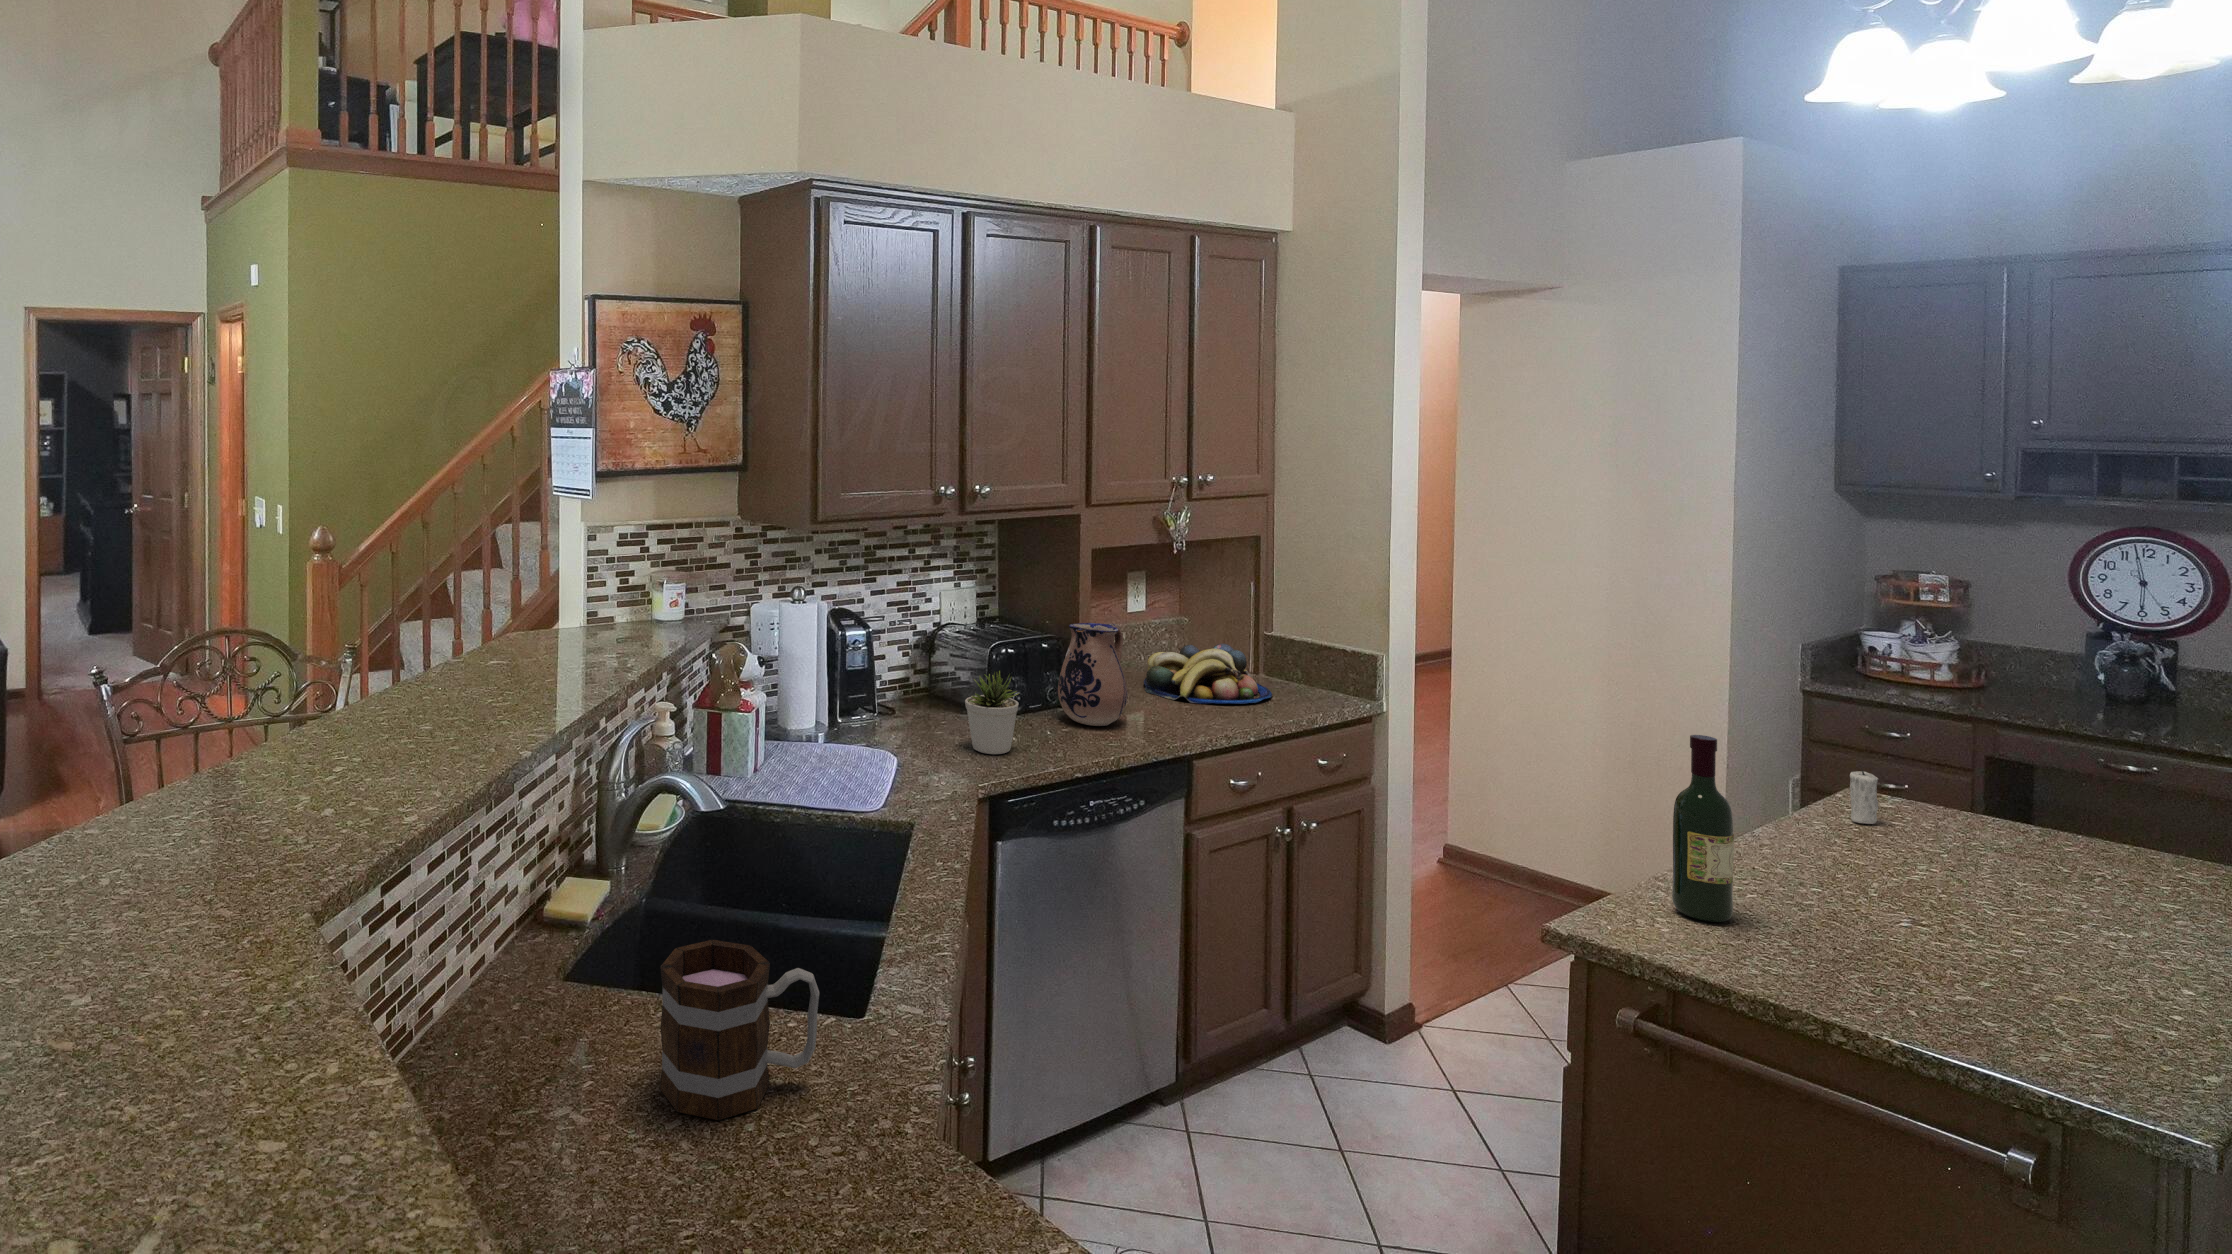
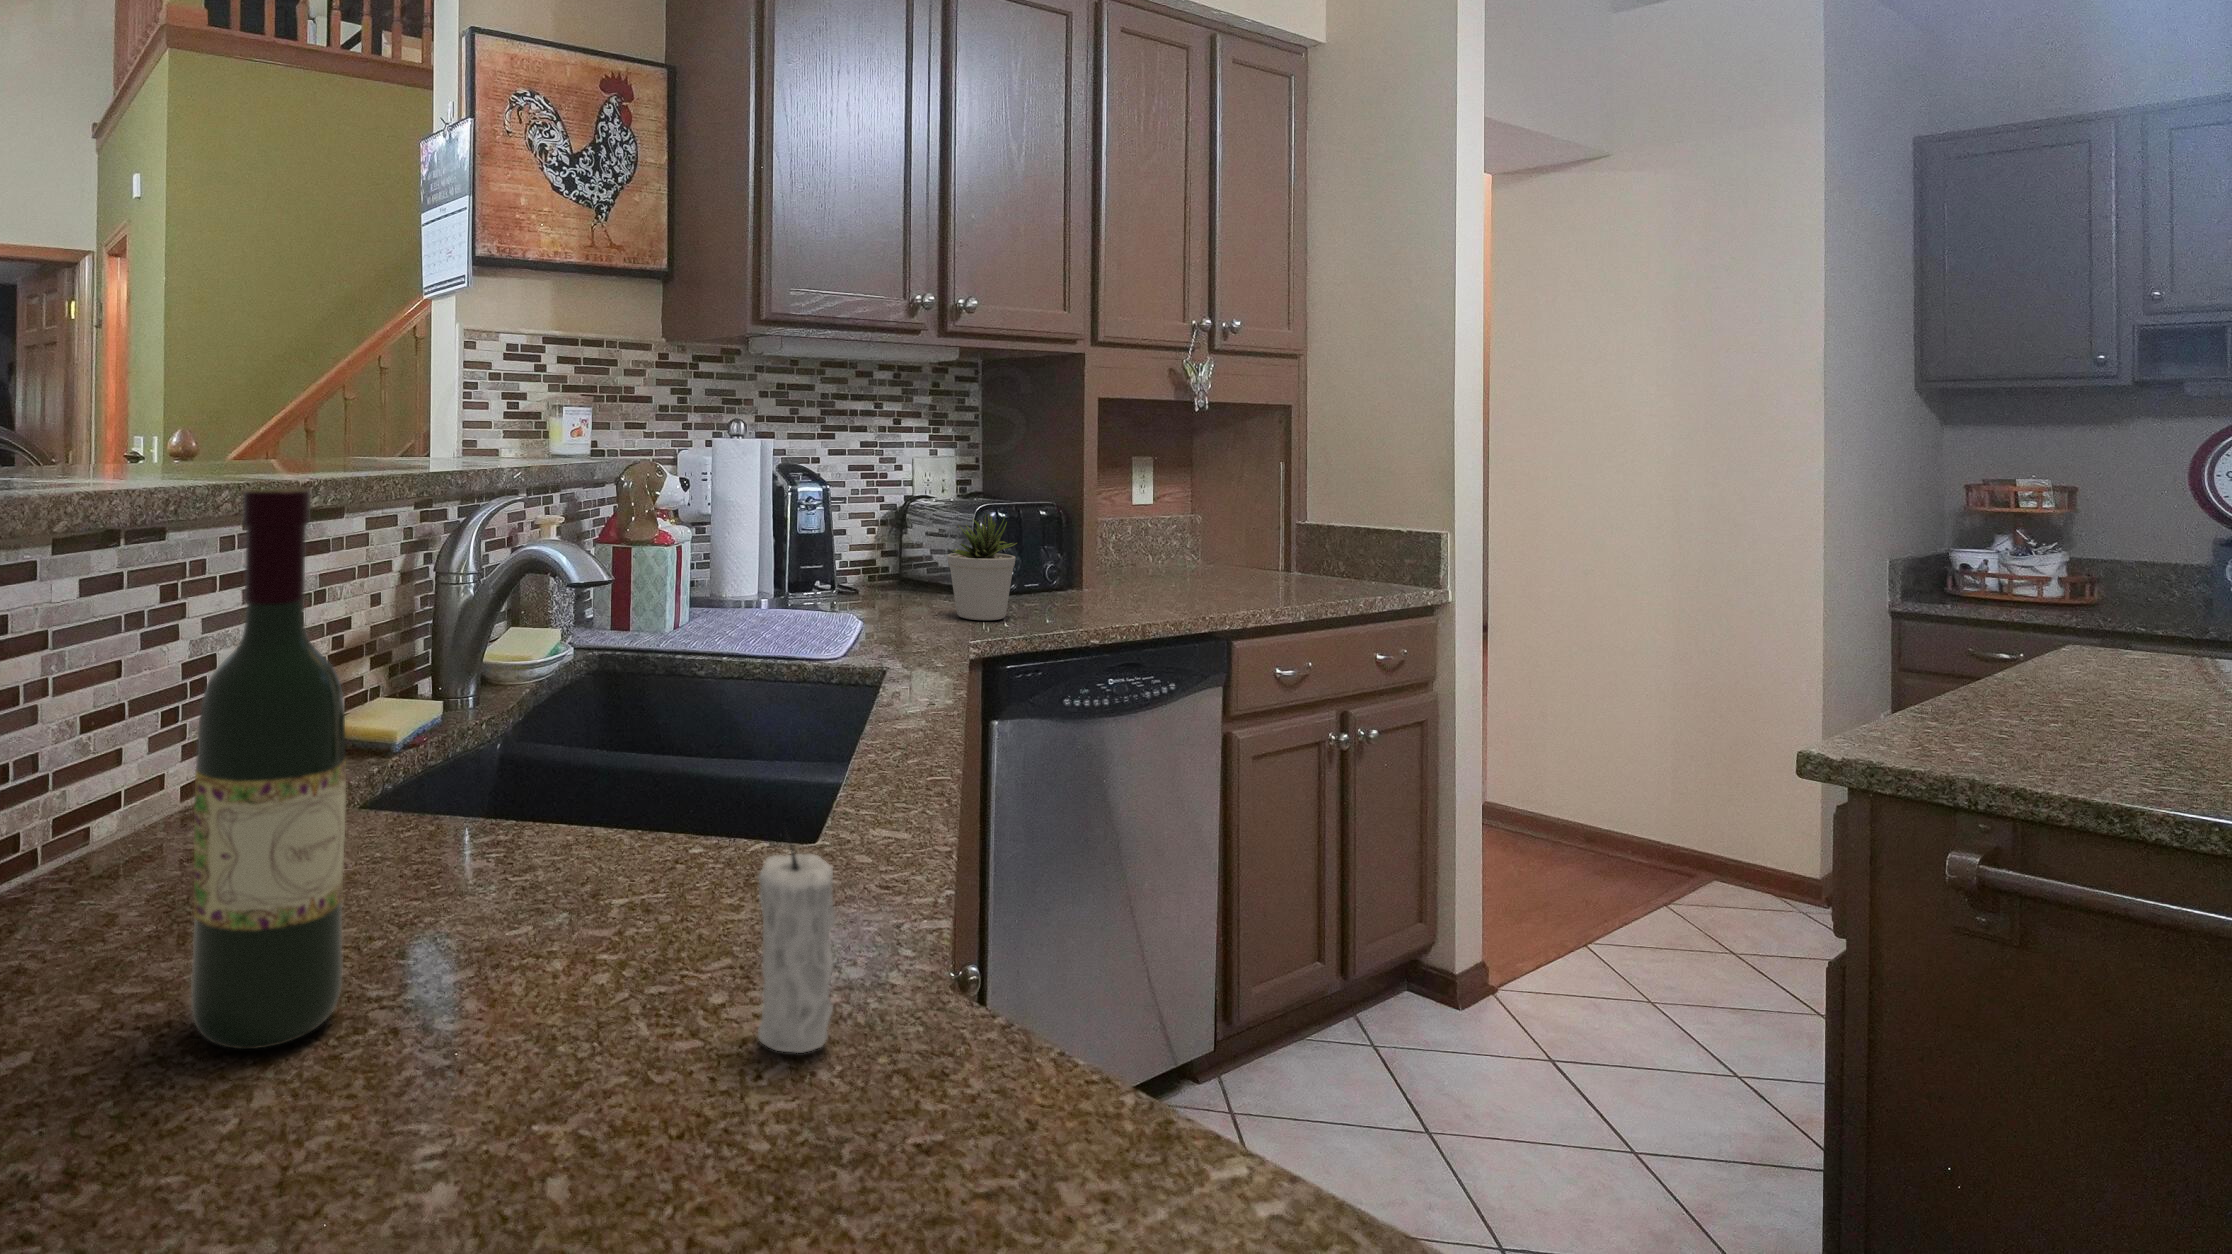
ceramic pitcher: present [1058,623,1128,726] -> none [1059,482,1146,603]
fruit bowl: present [1144,644,1272,704] -> none [1155,530,1311,590]
wine bottle: present [1672,735,1734,922] -> present [191,489,346,1049]
candle: present [1850,766,1879,824] -> present [758,843,835,1053]
mug: present [660,940,819,1120] -> none [447,683,737,969]

